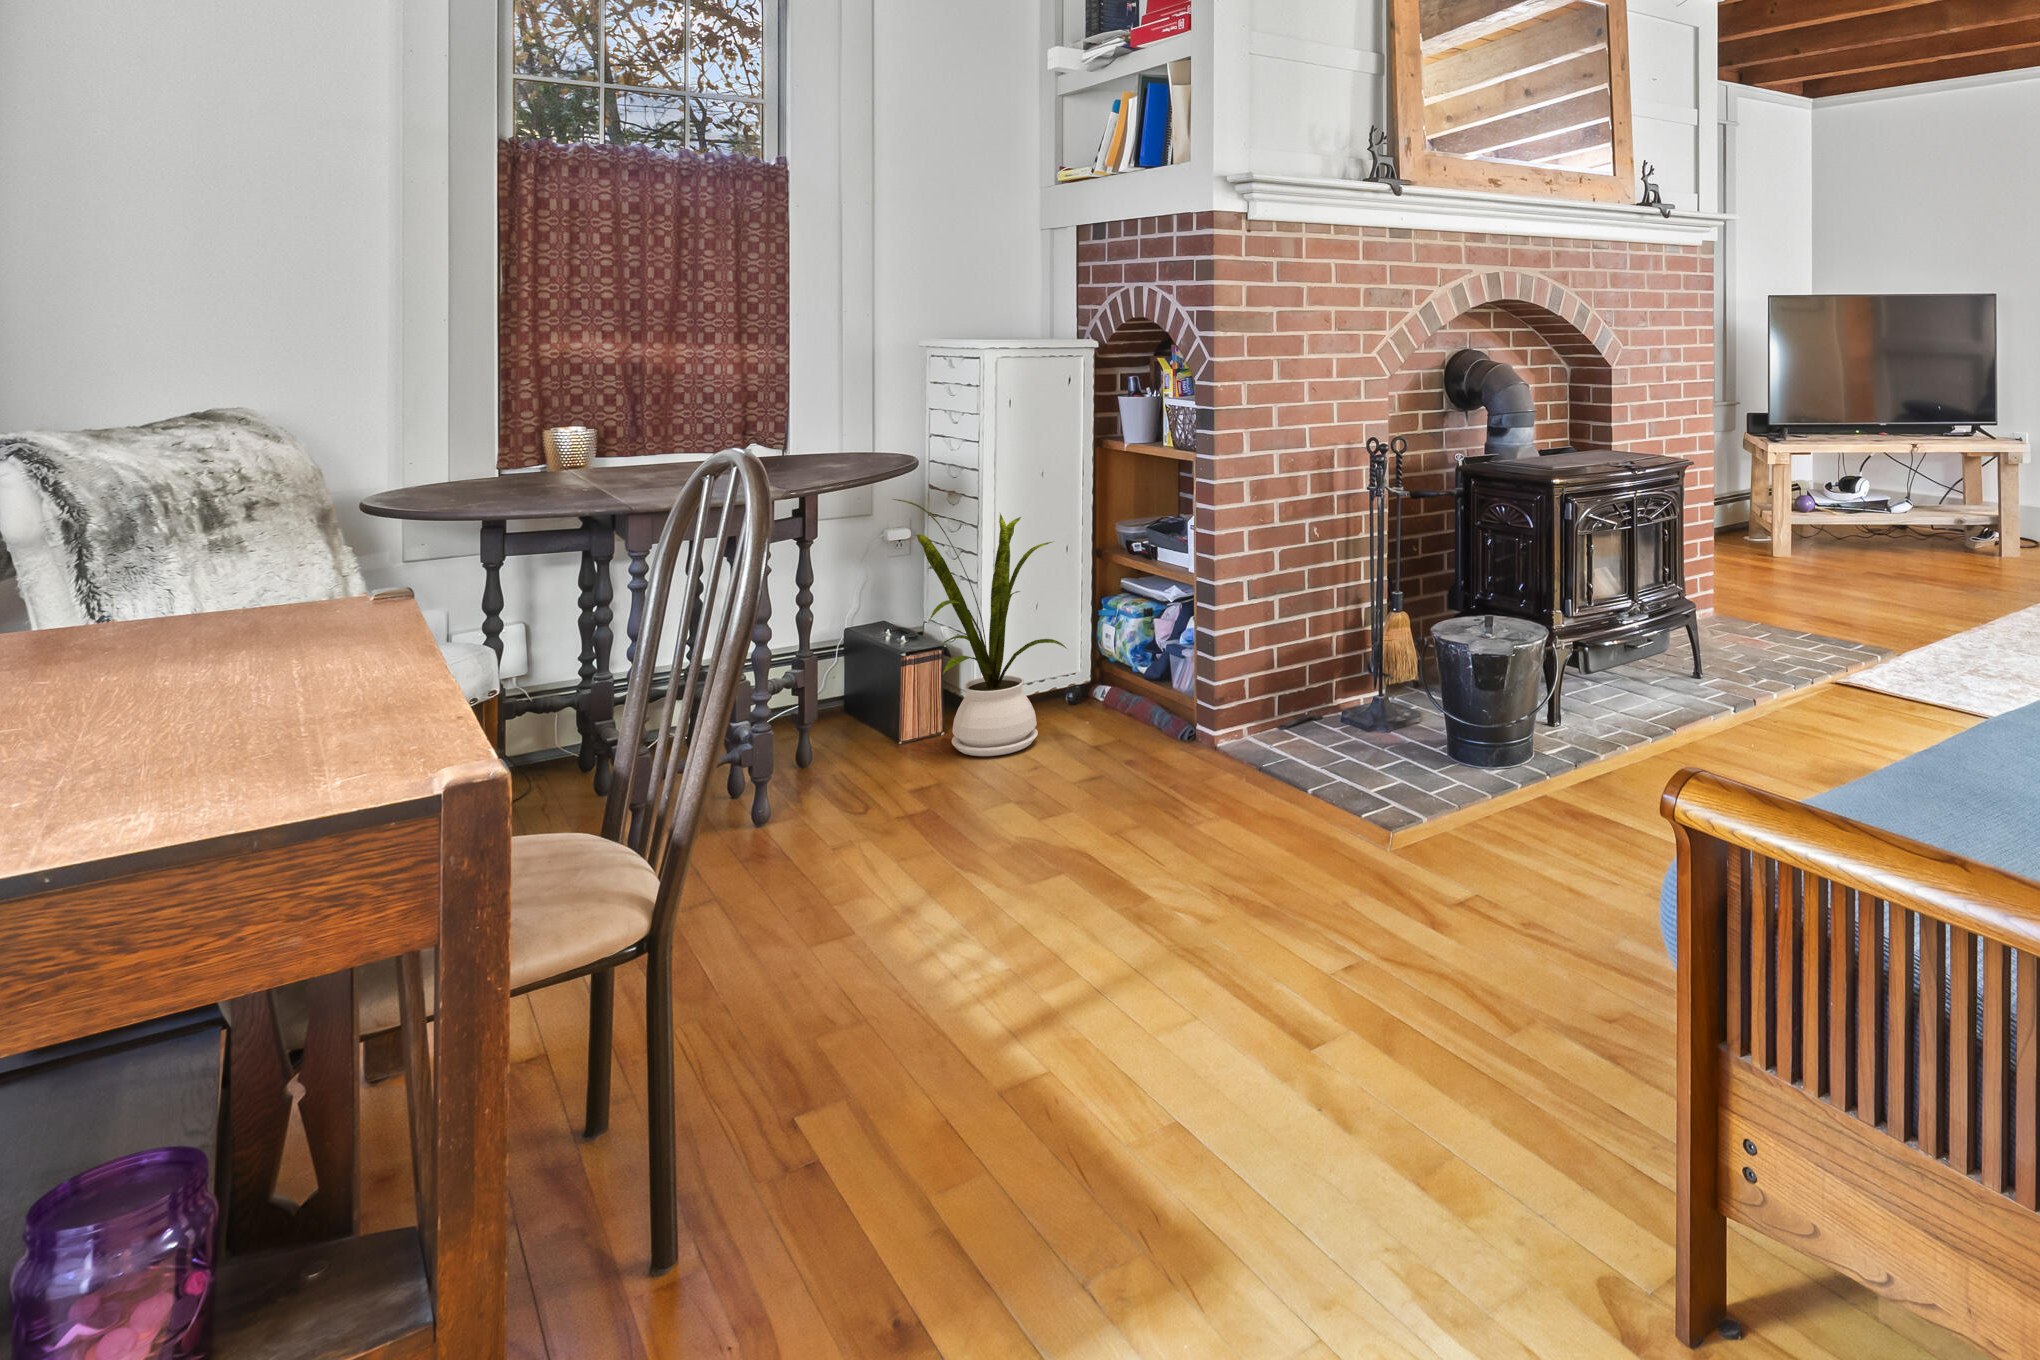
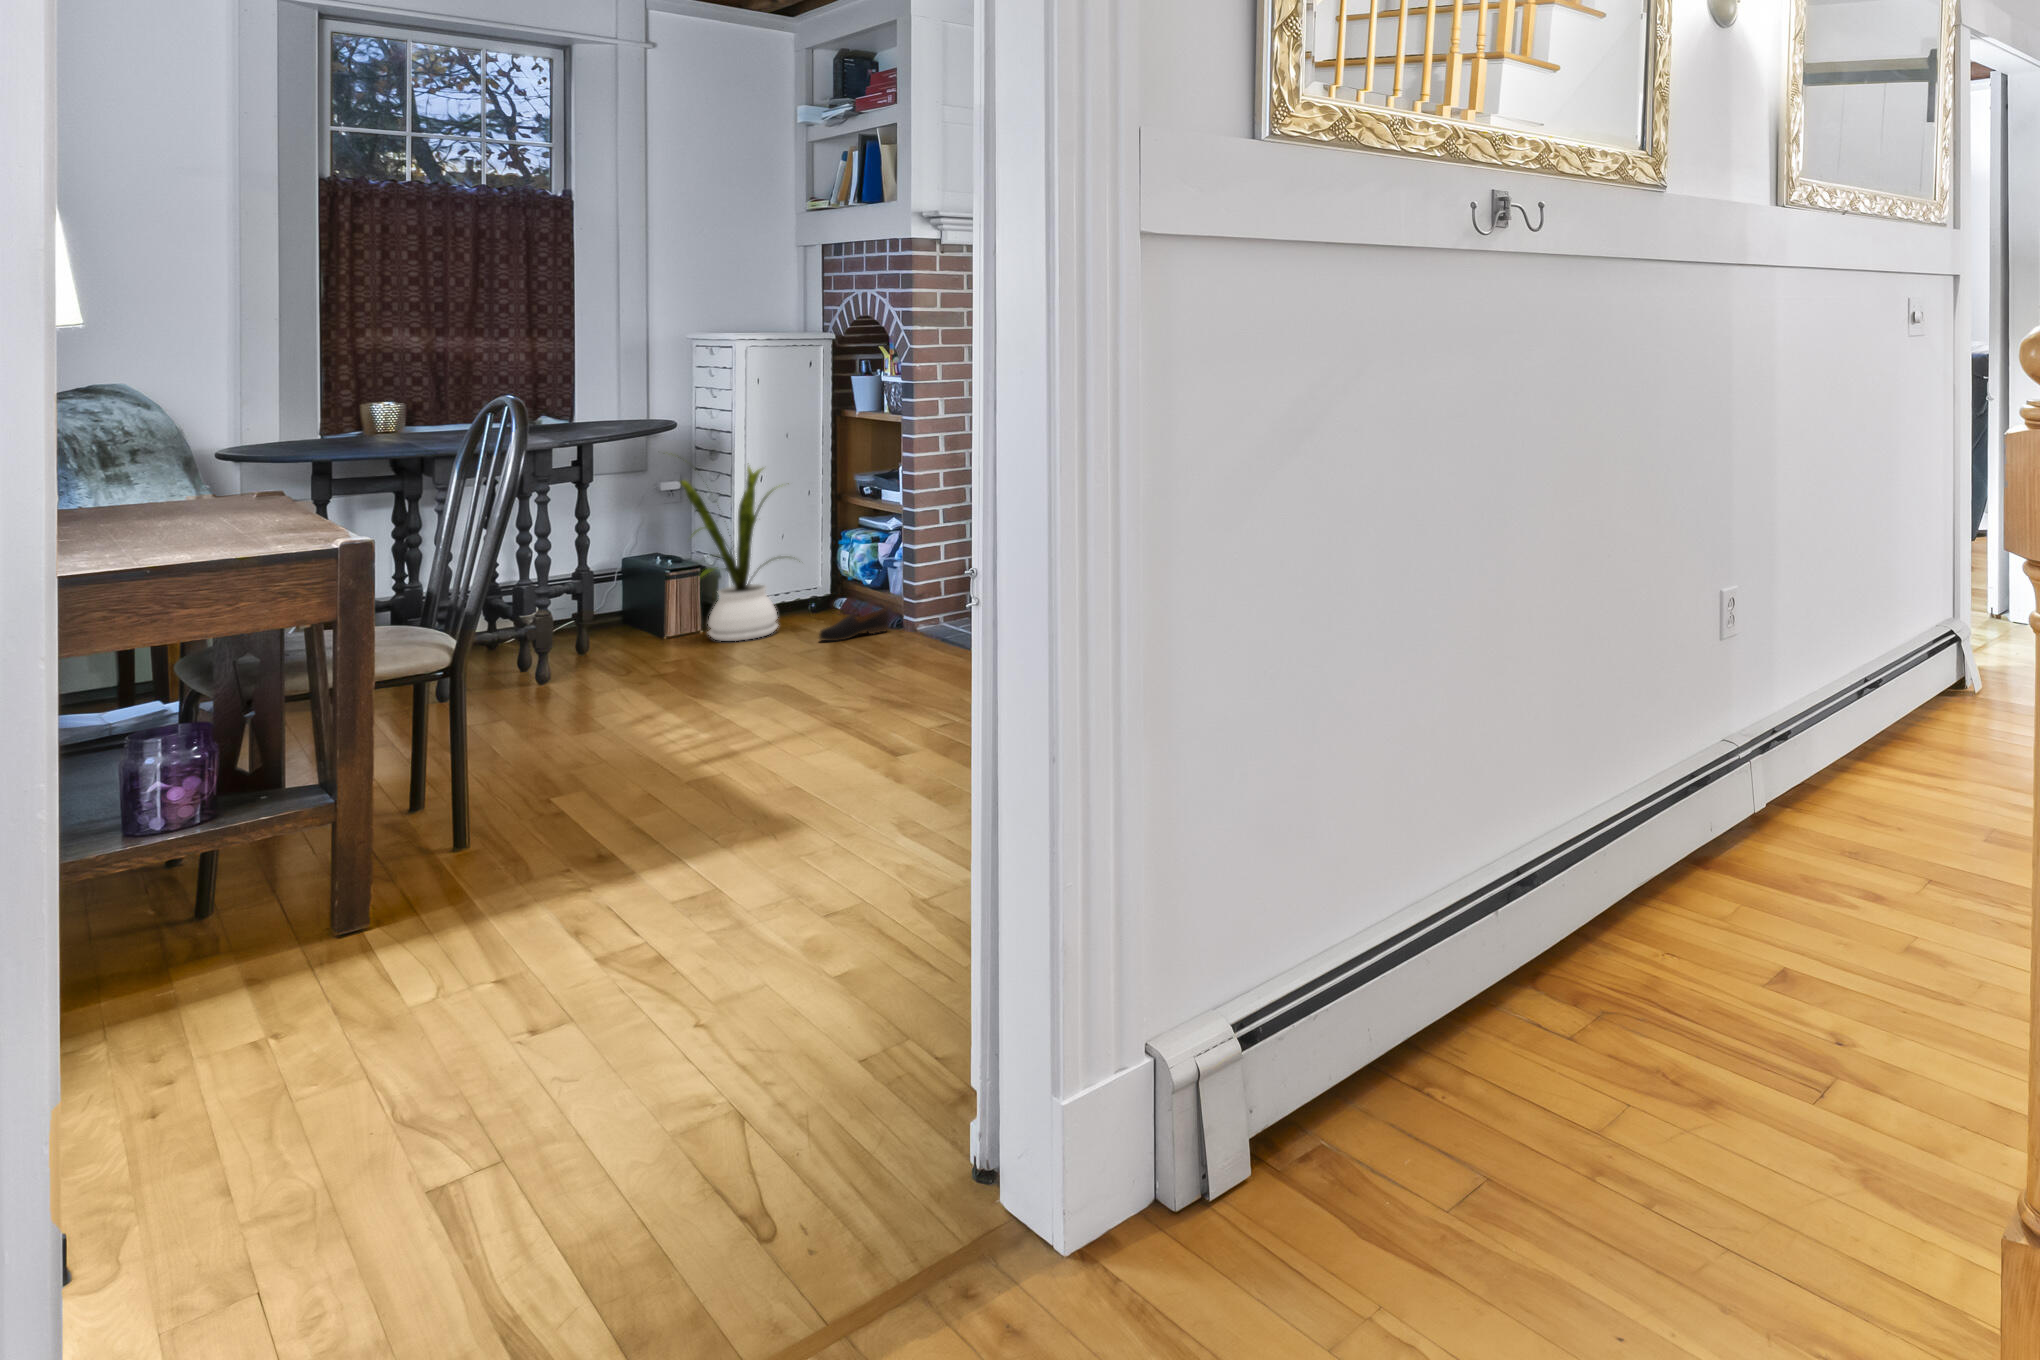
shoe: none [1094,717,1180,765] -> present [819,608,890,641]

